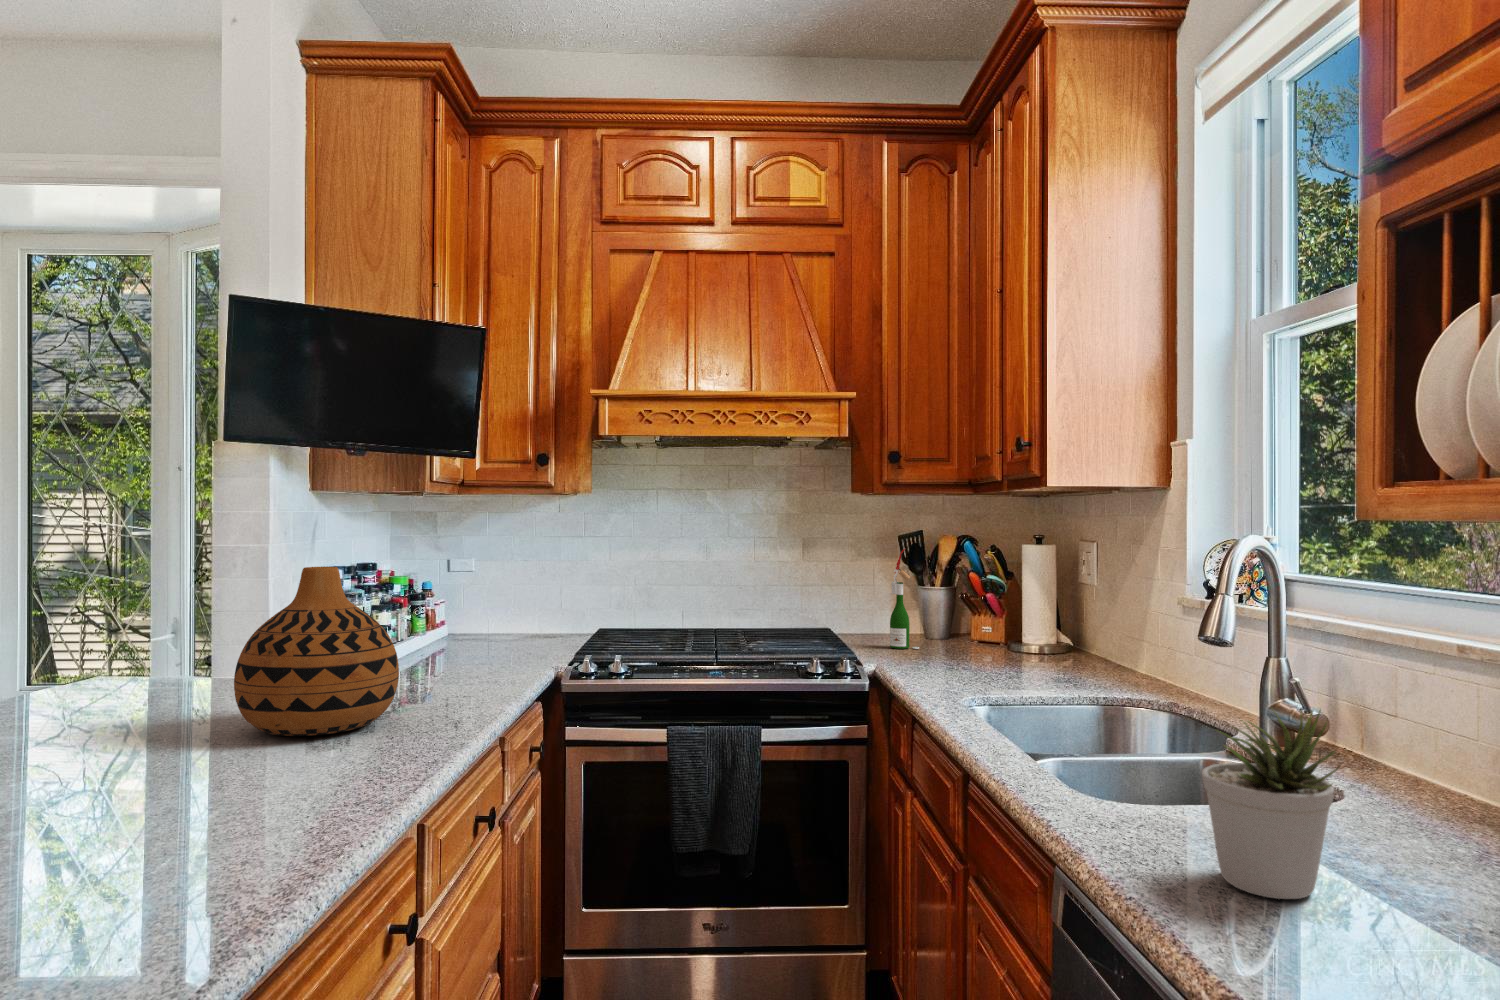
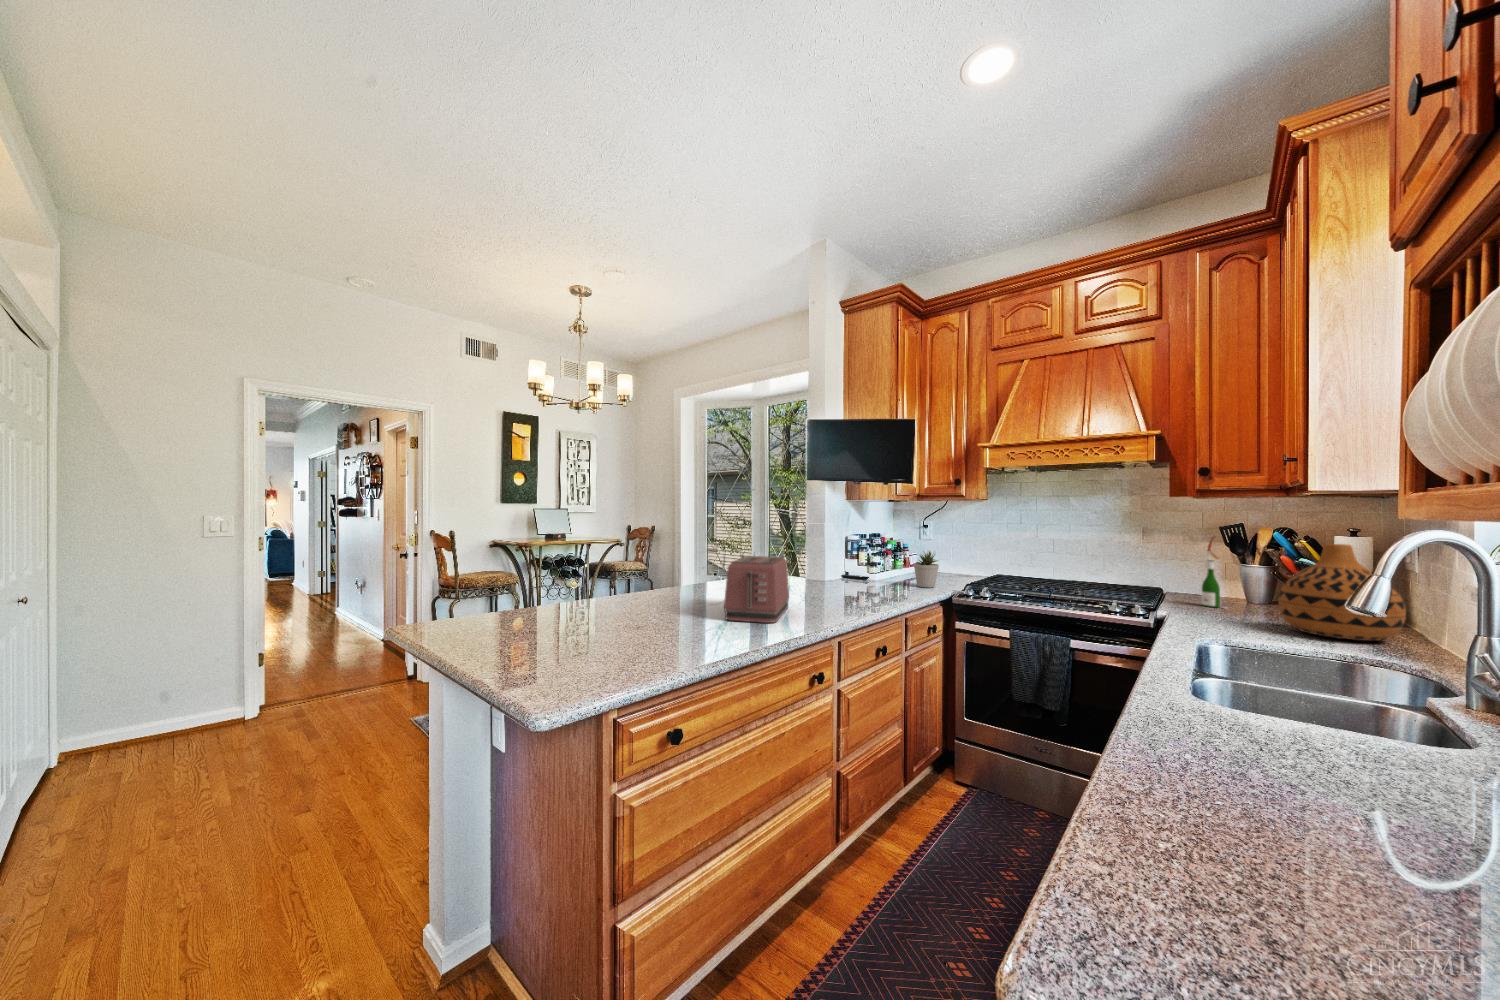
vase: present [234,566,399,736] -> present [1278,544,1406,641]
toaster: none [67,647,261,870] -> present [724,556,789,623]
potted plant: present [1202,710,1341,899] -> present [914,551,939,588]

